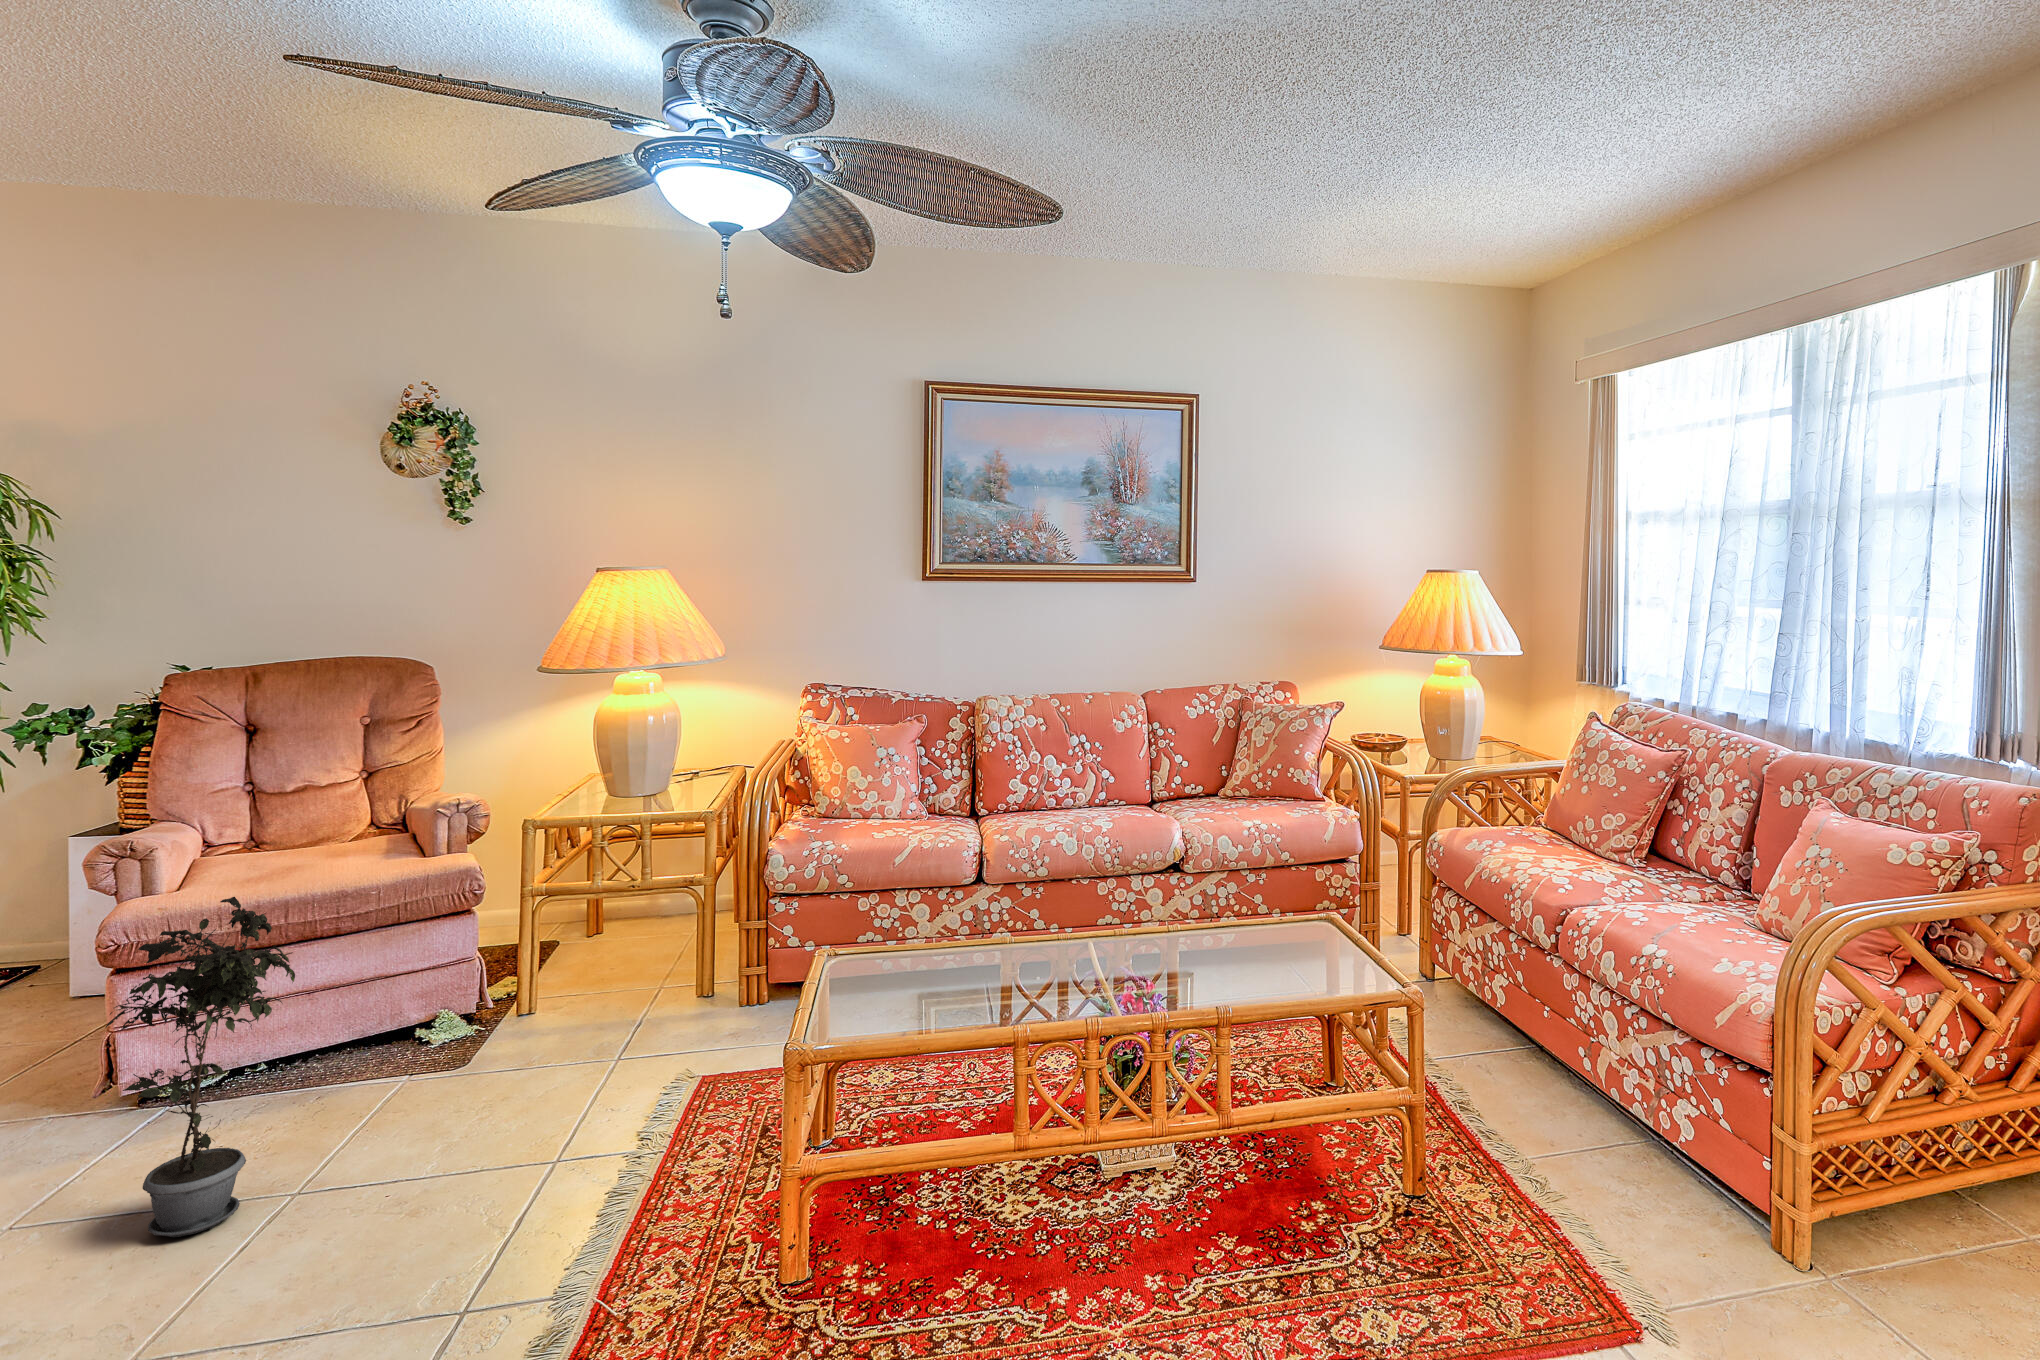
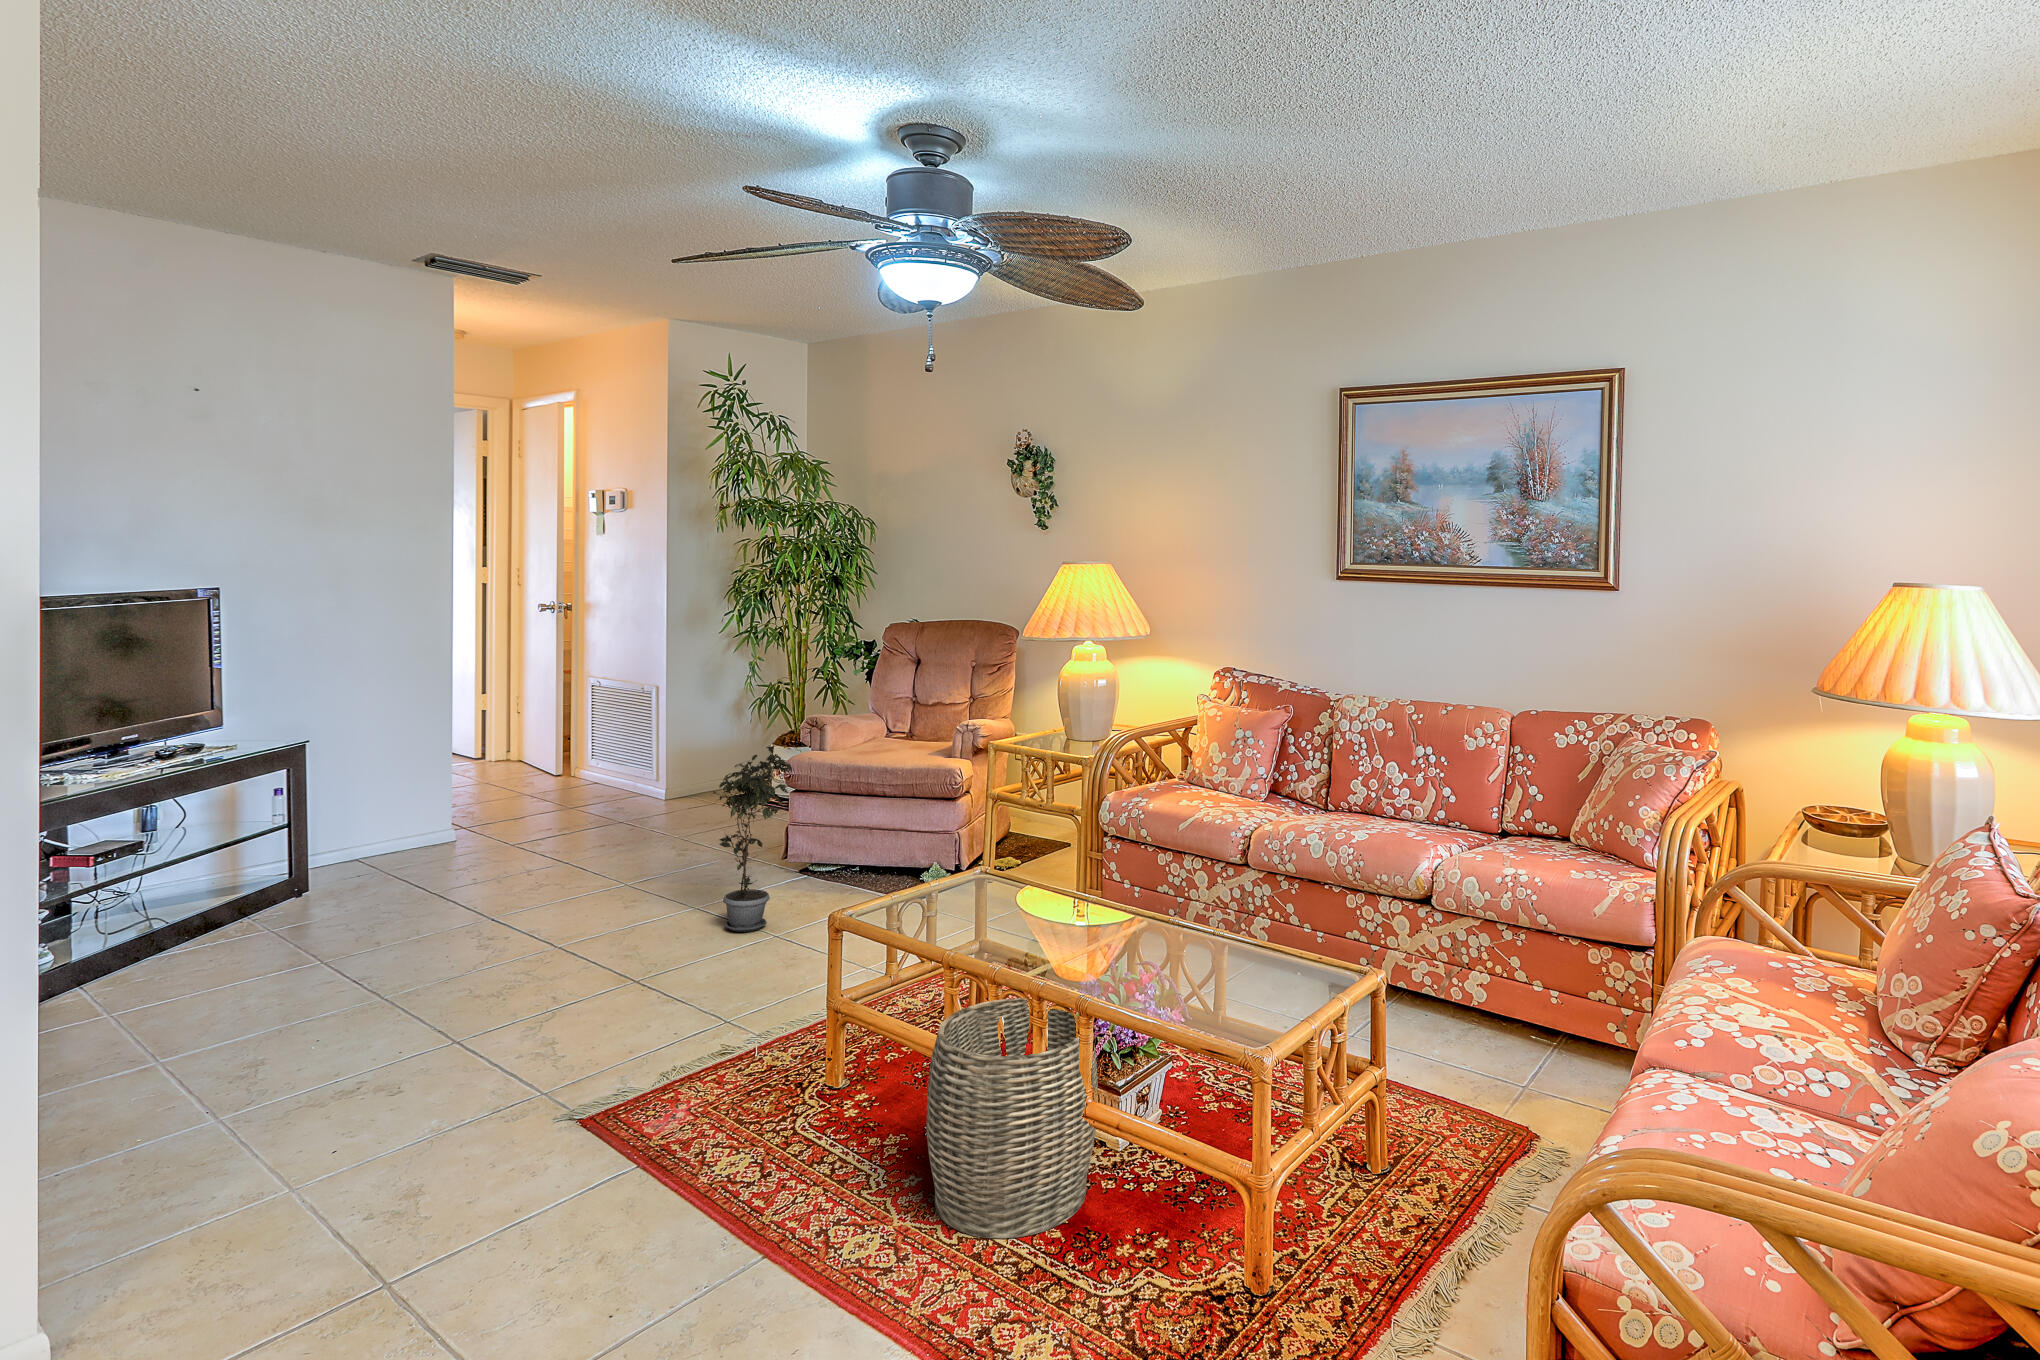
woven basket: none [1136,1039,1310,1297] -> present [926,998,1098,1239]

